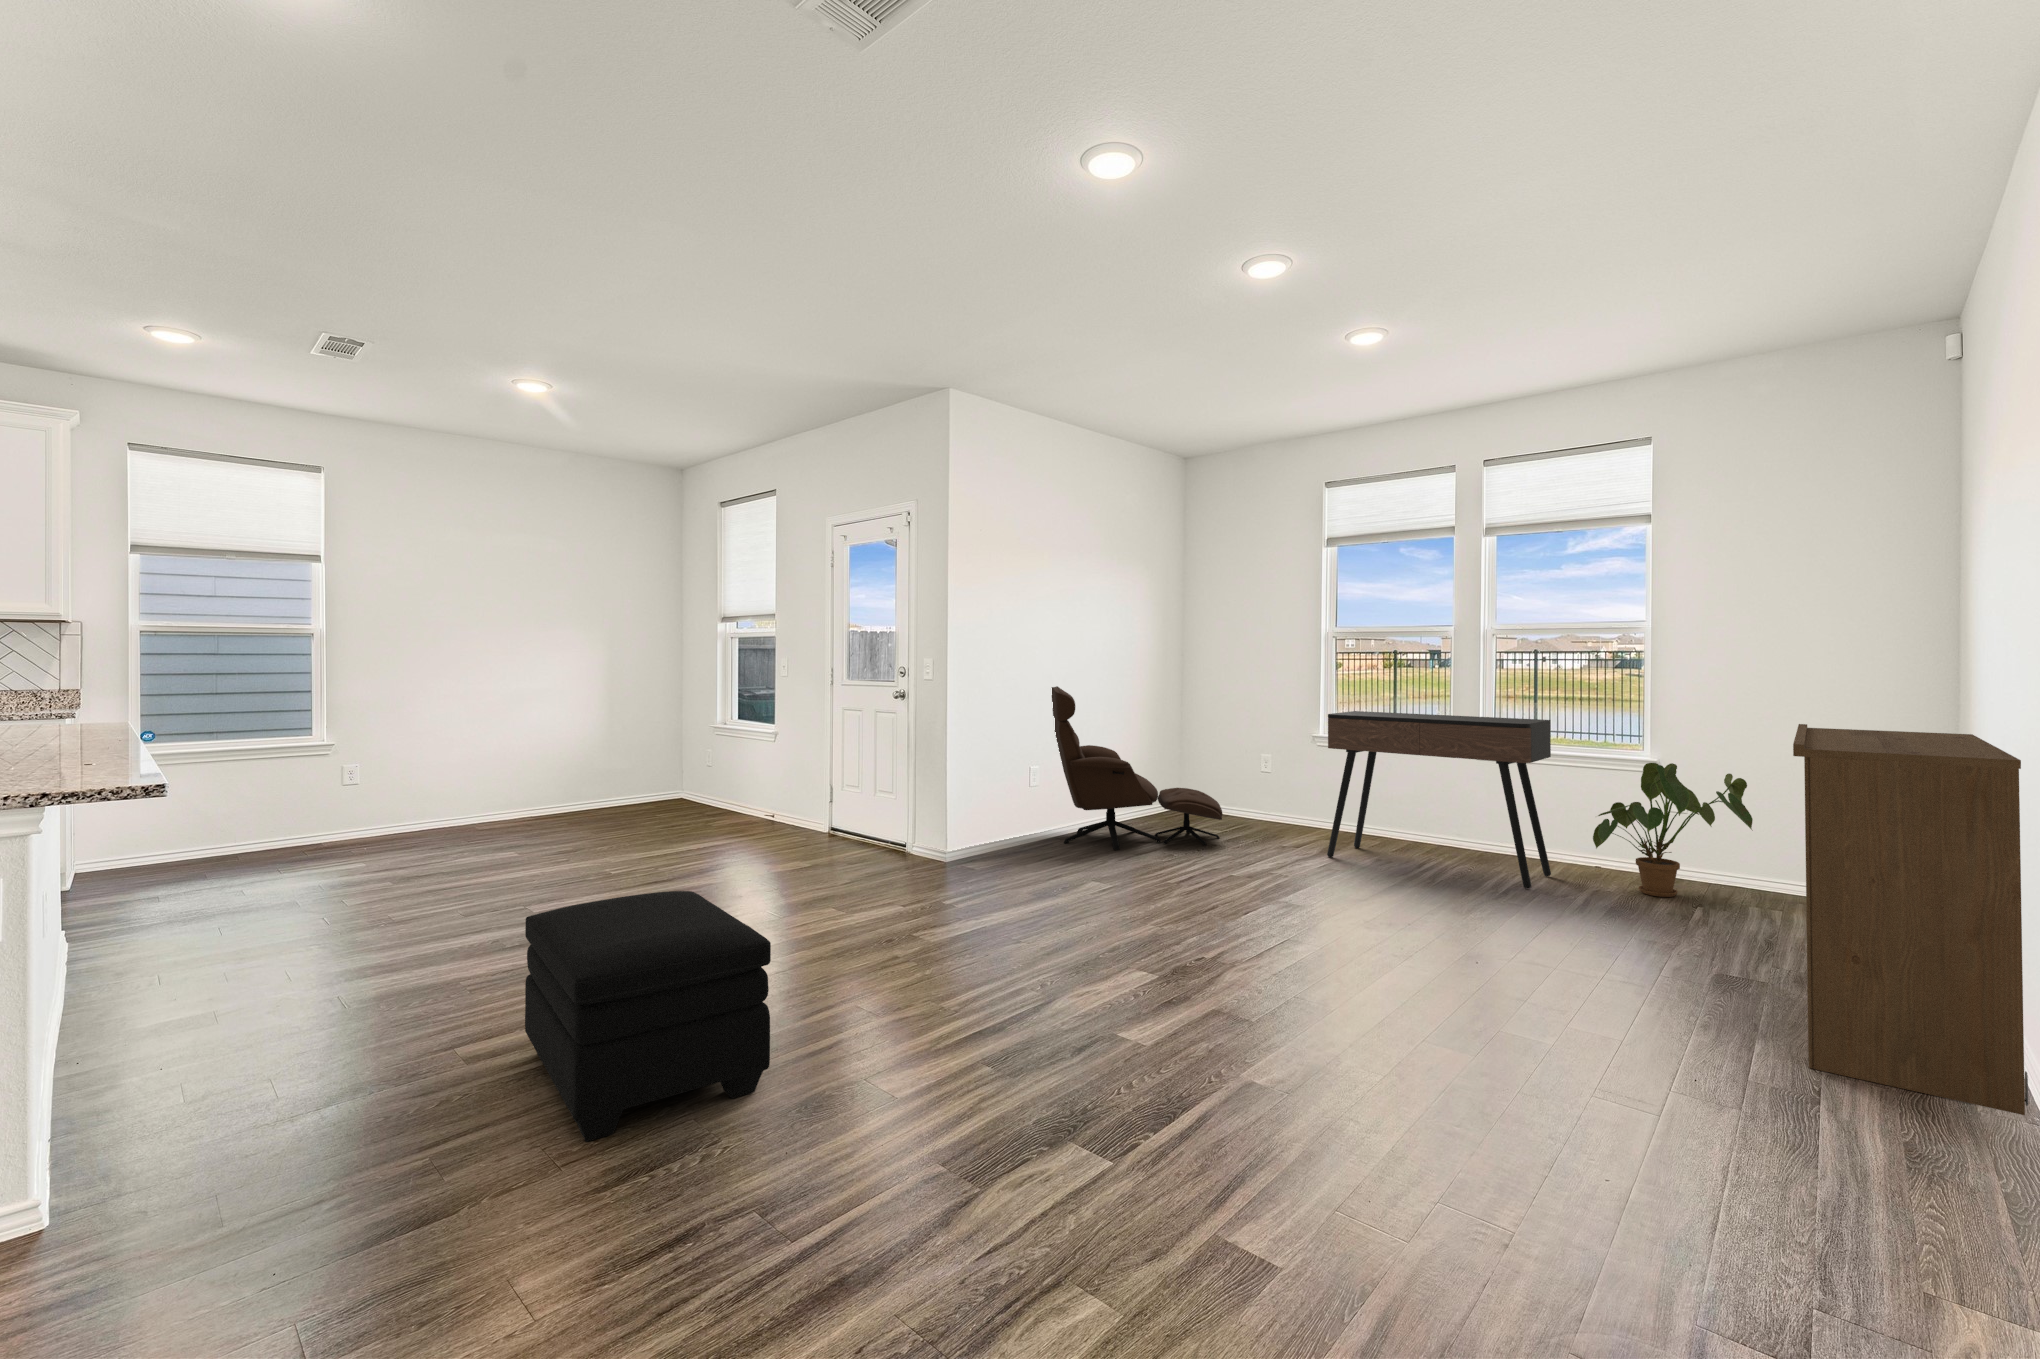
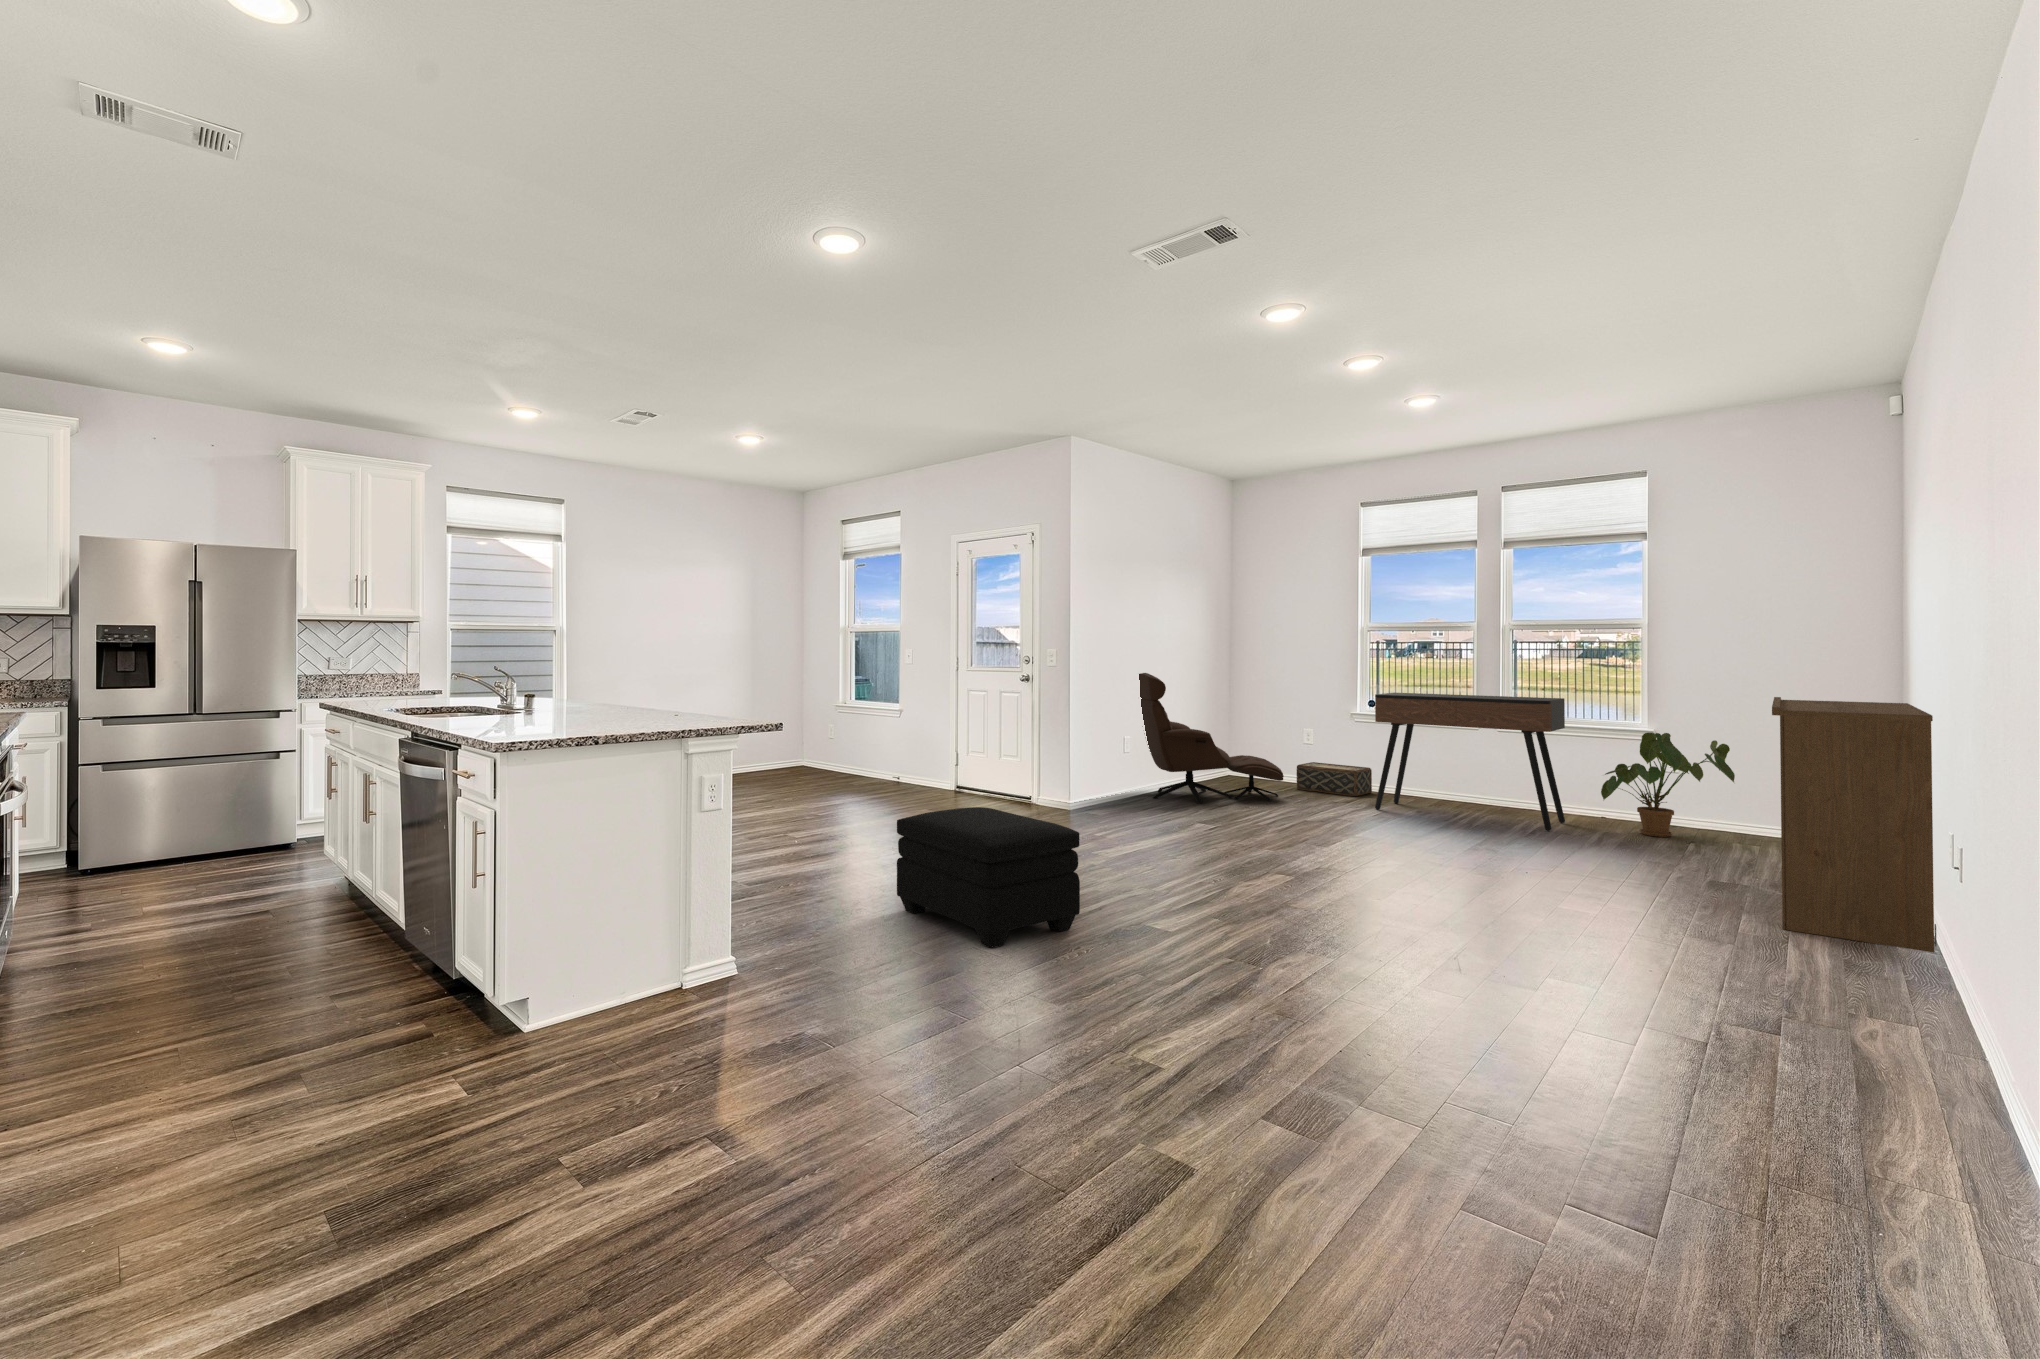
woven basket: none [1248,794,1335,837] -> present [1297,762,1372,796]

